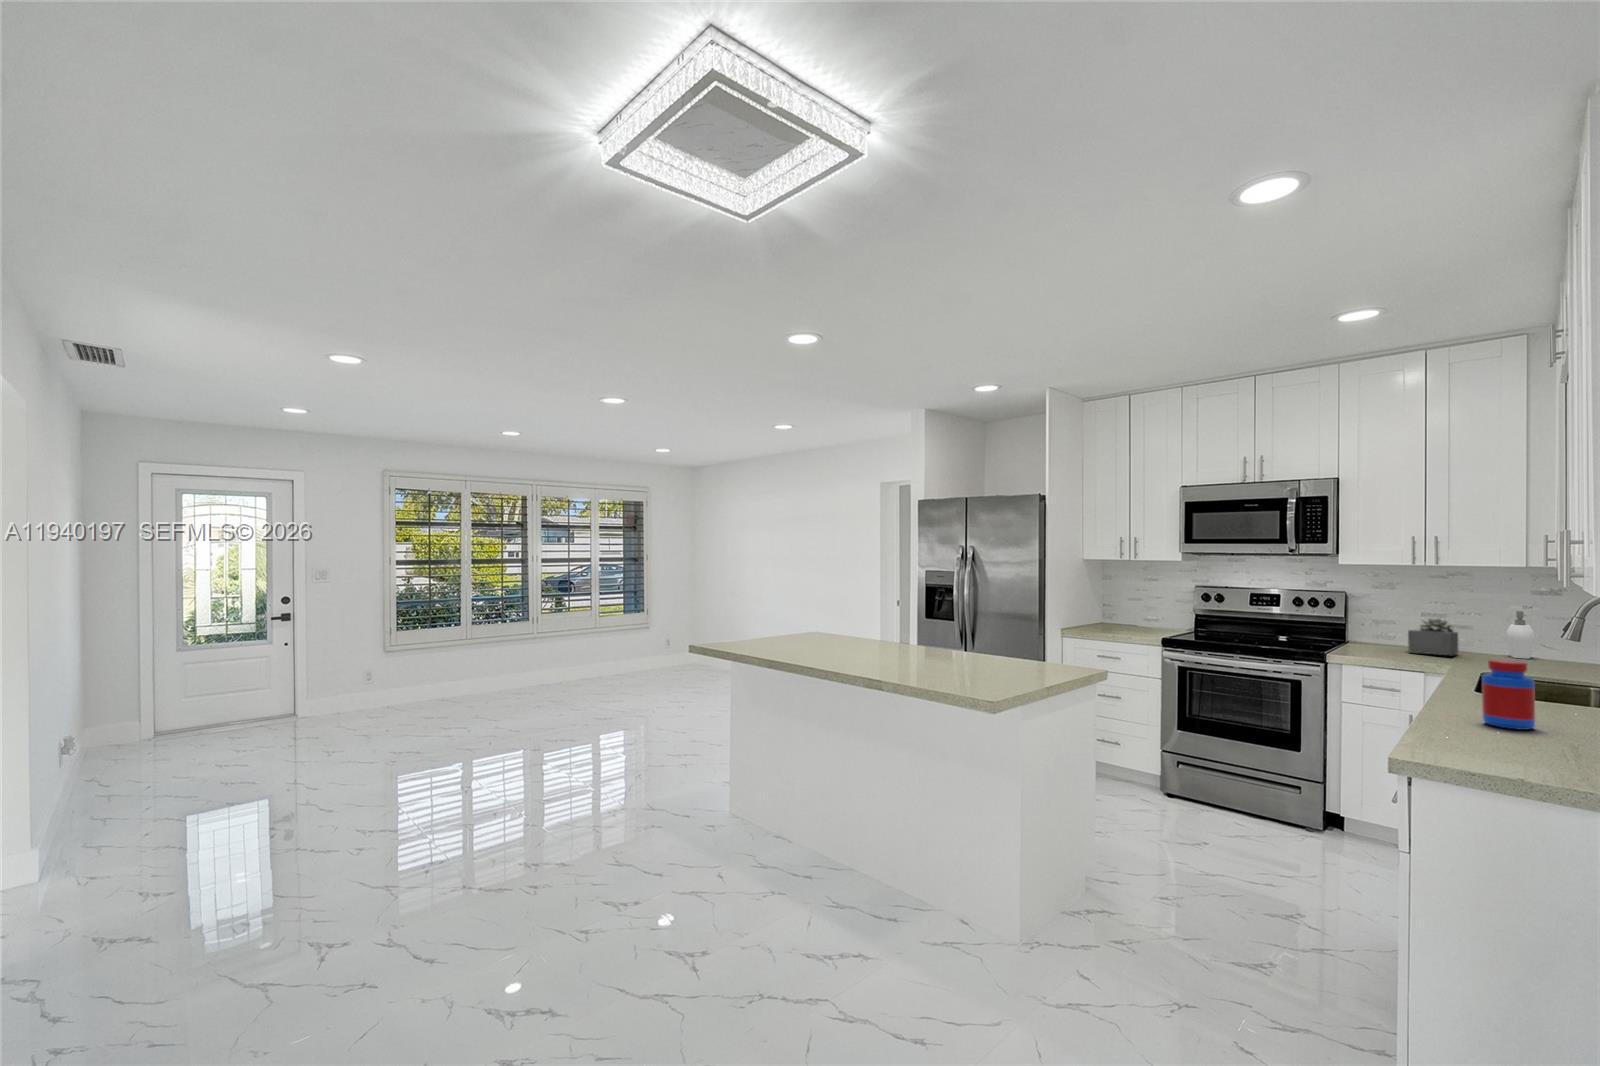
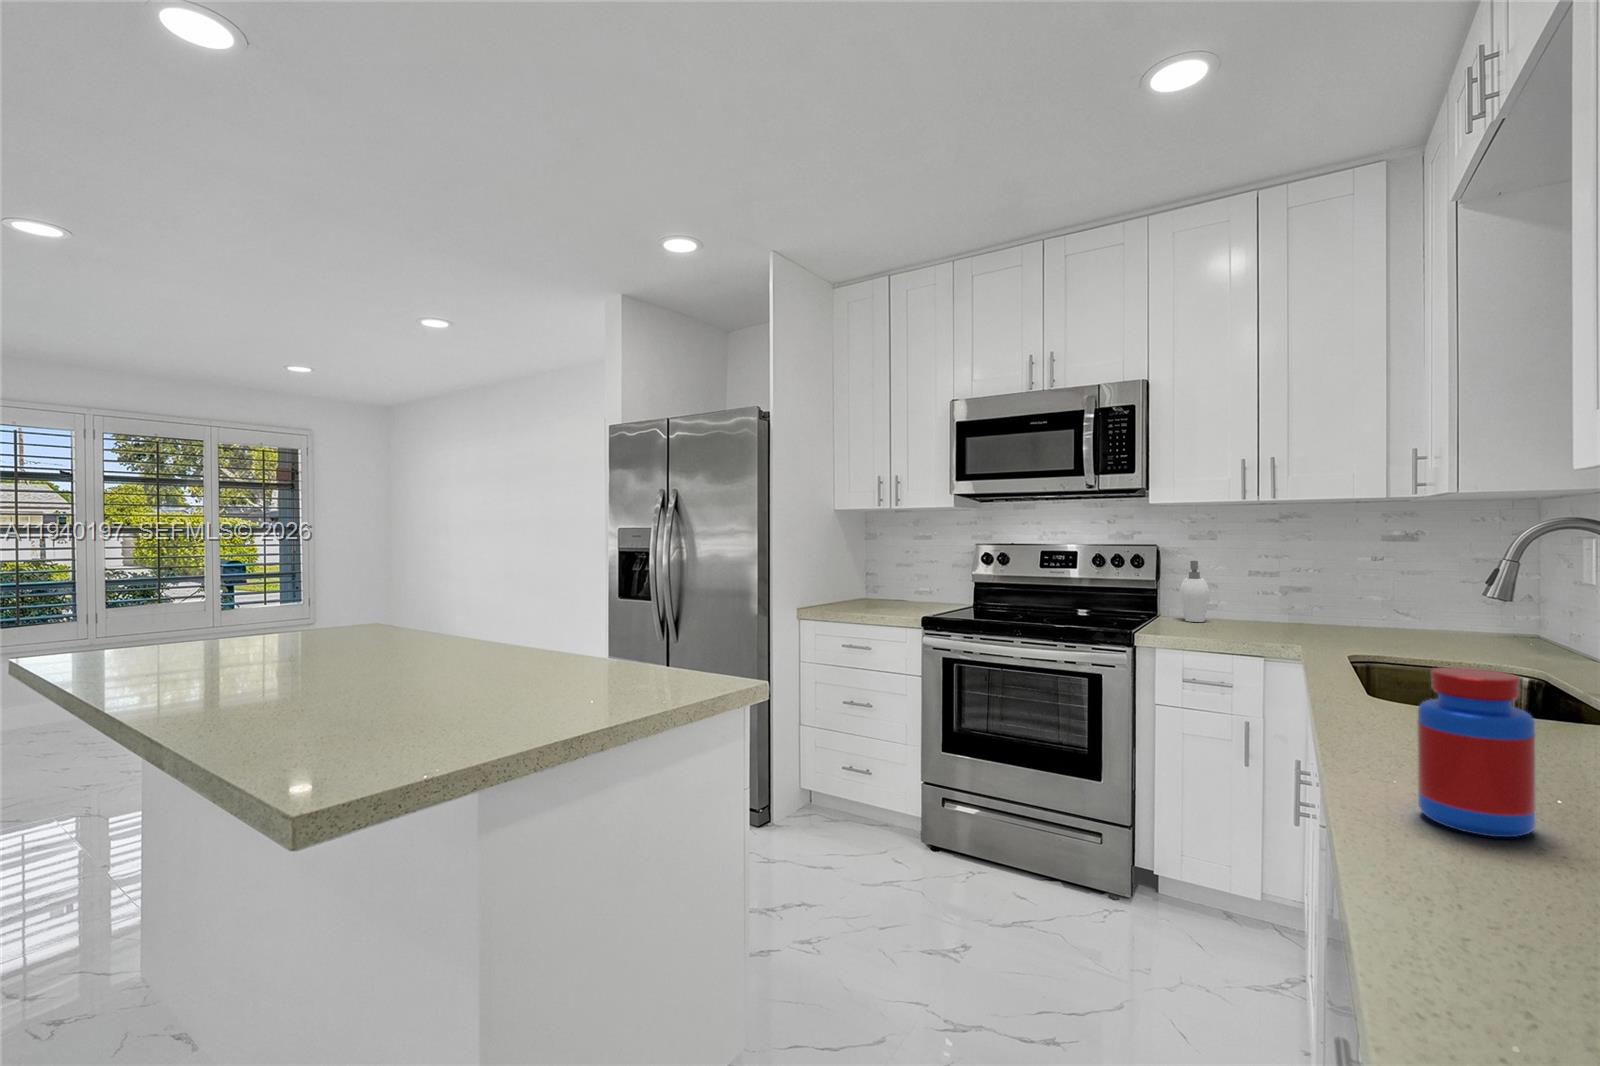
soap dispenser: present [1506,611,1535,659] -> present [1179,561,1209,622]
succulent plant: present [1408,618,1458,656] -> none [1238,575,1300,630]

